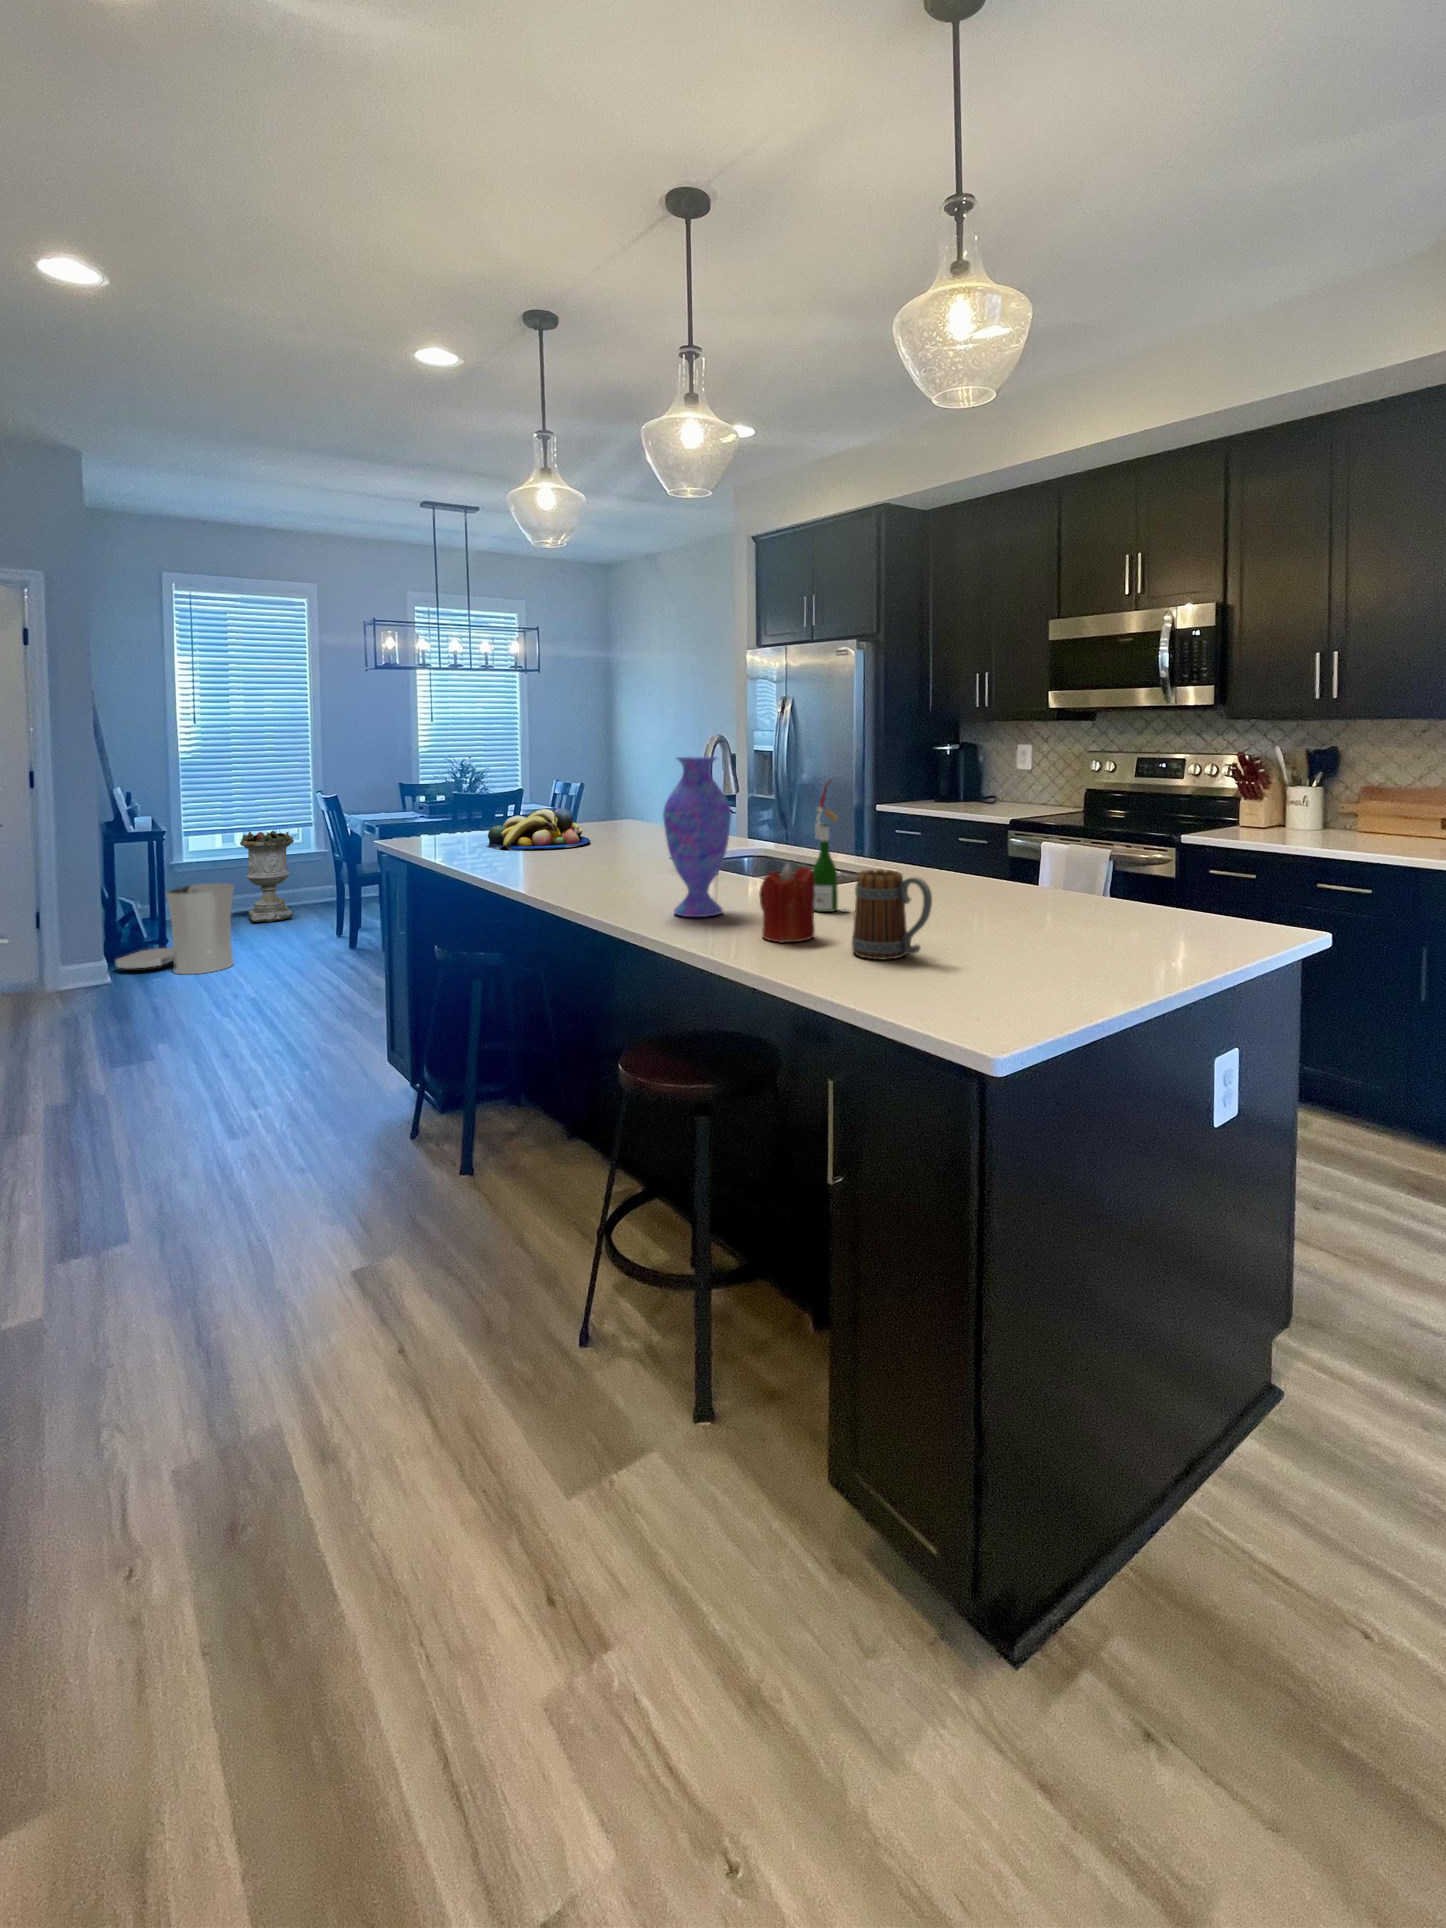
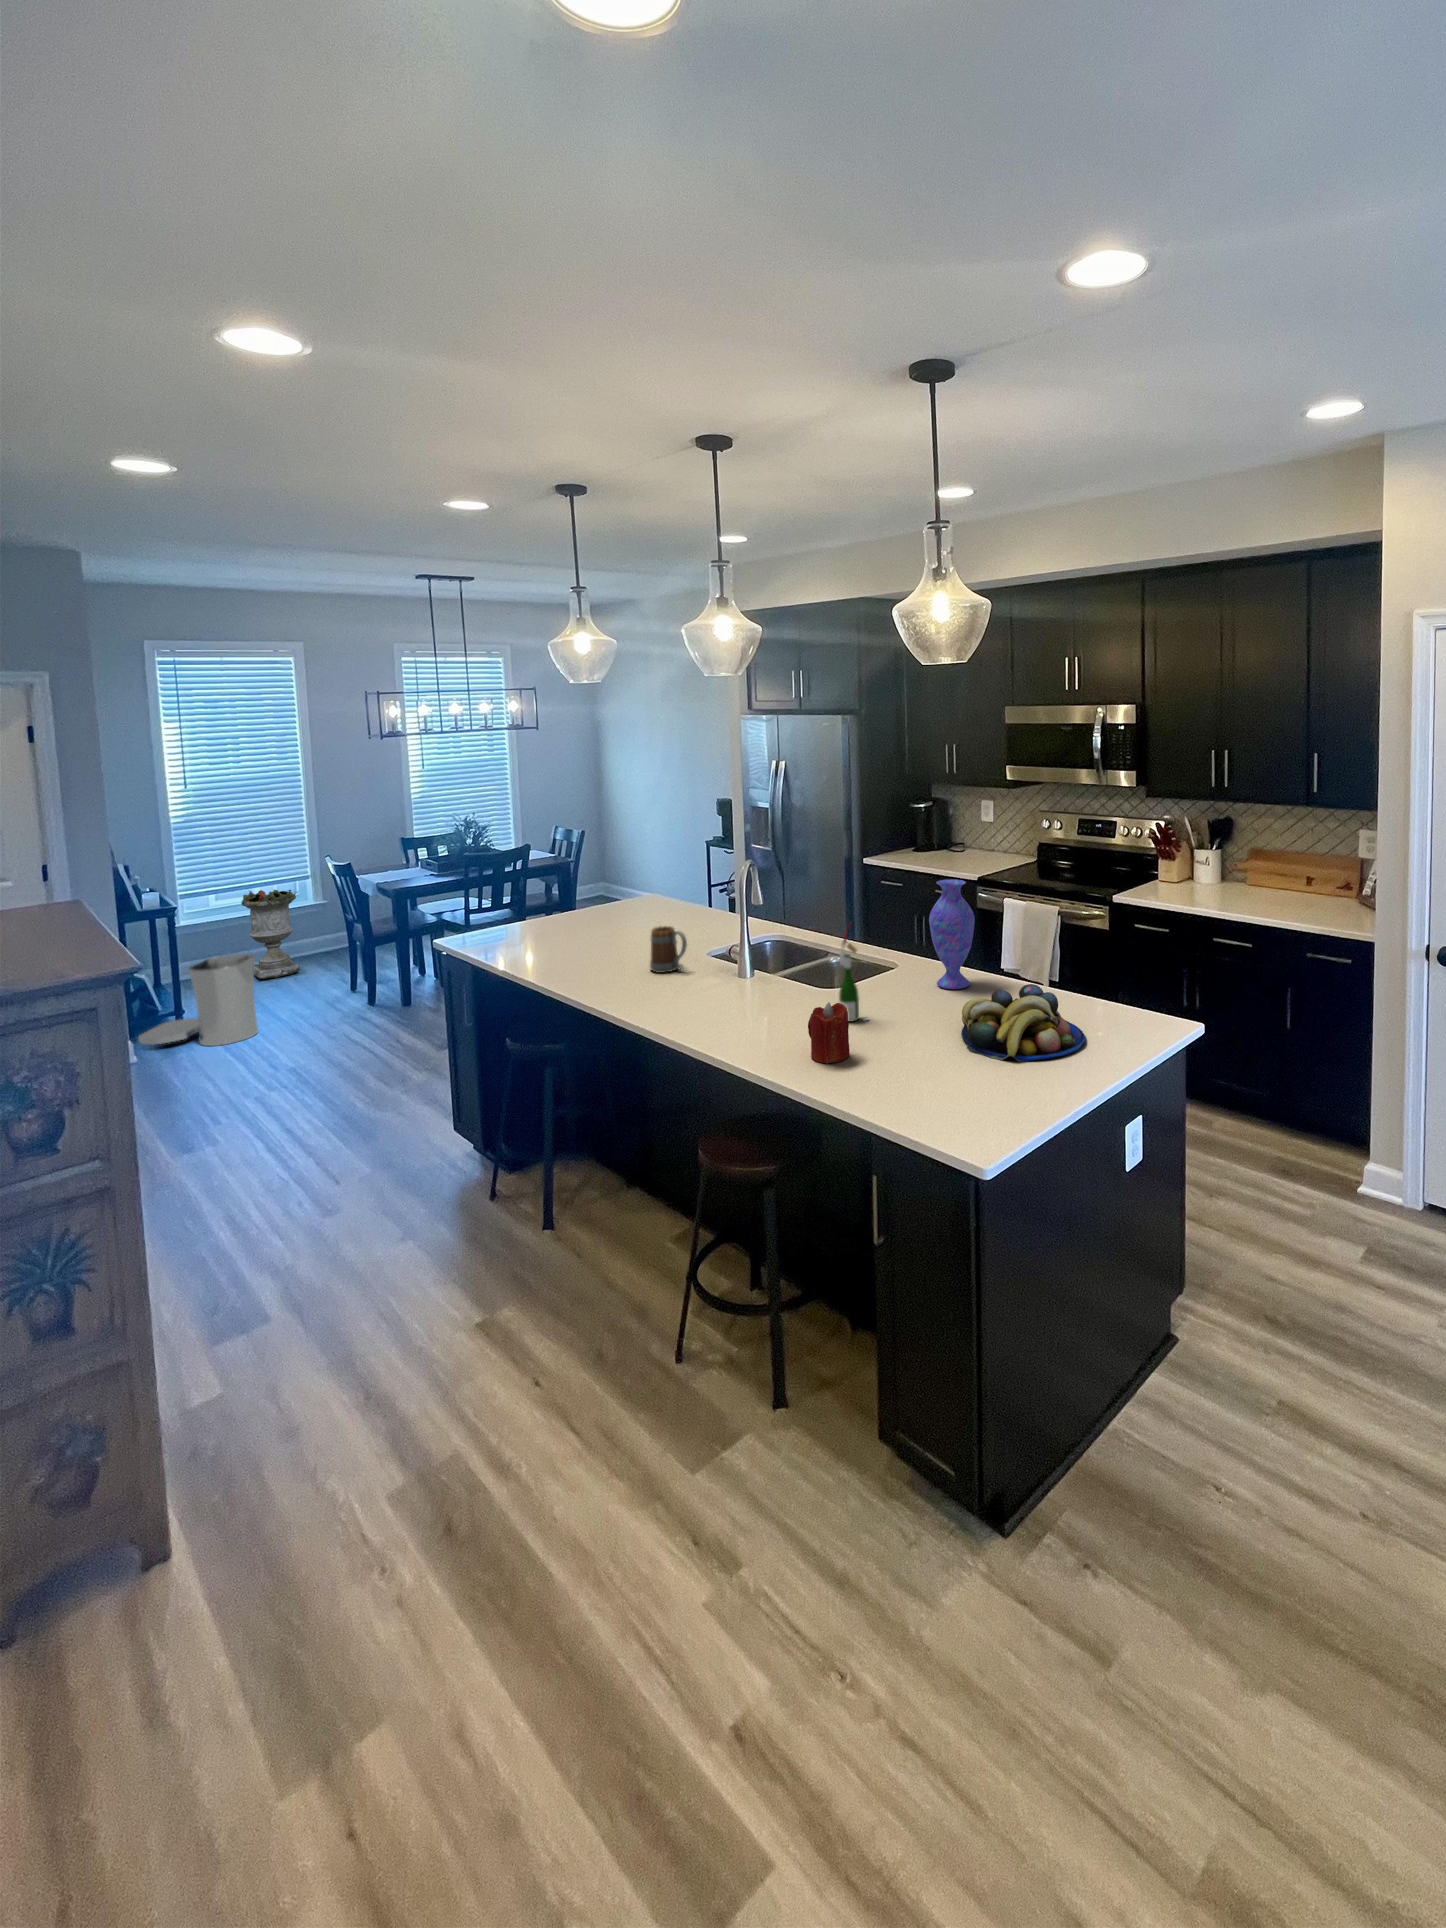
vase: present [663,757,731,917] -> present [929,879,975,989]
fruit bowl: present [487,808,590,850] -> present [961,984,1085,1062]
mug: present [851,869,932,960] -> present [650,926,687,973]

